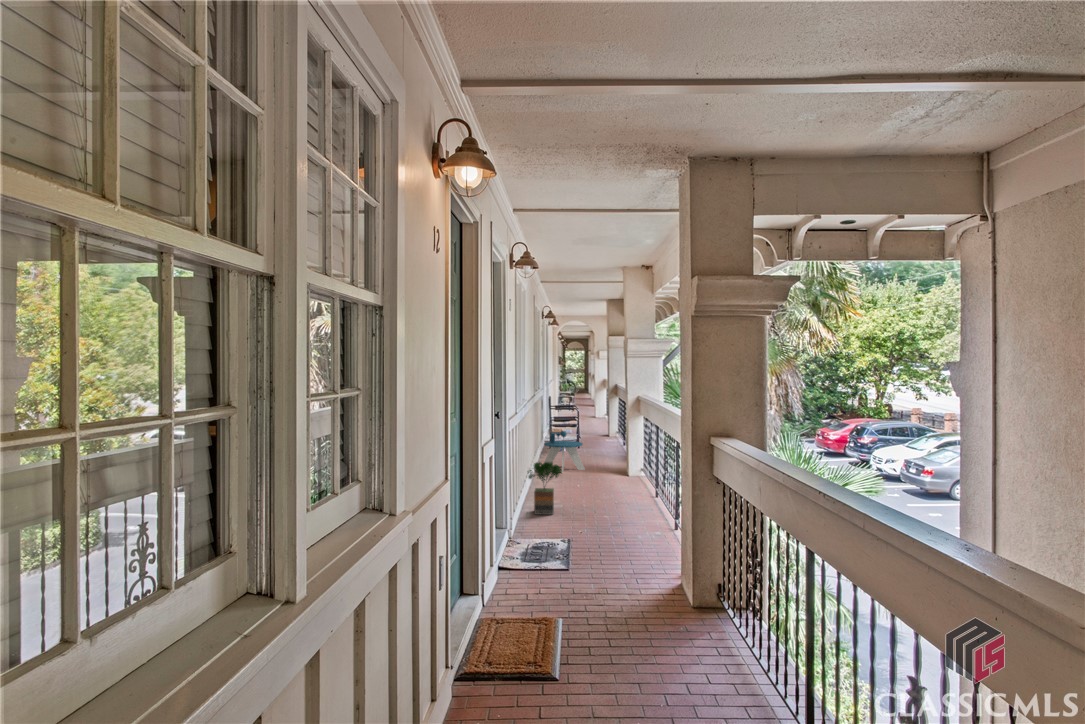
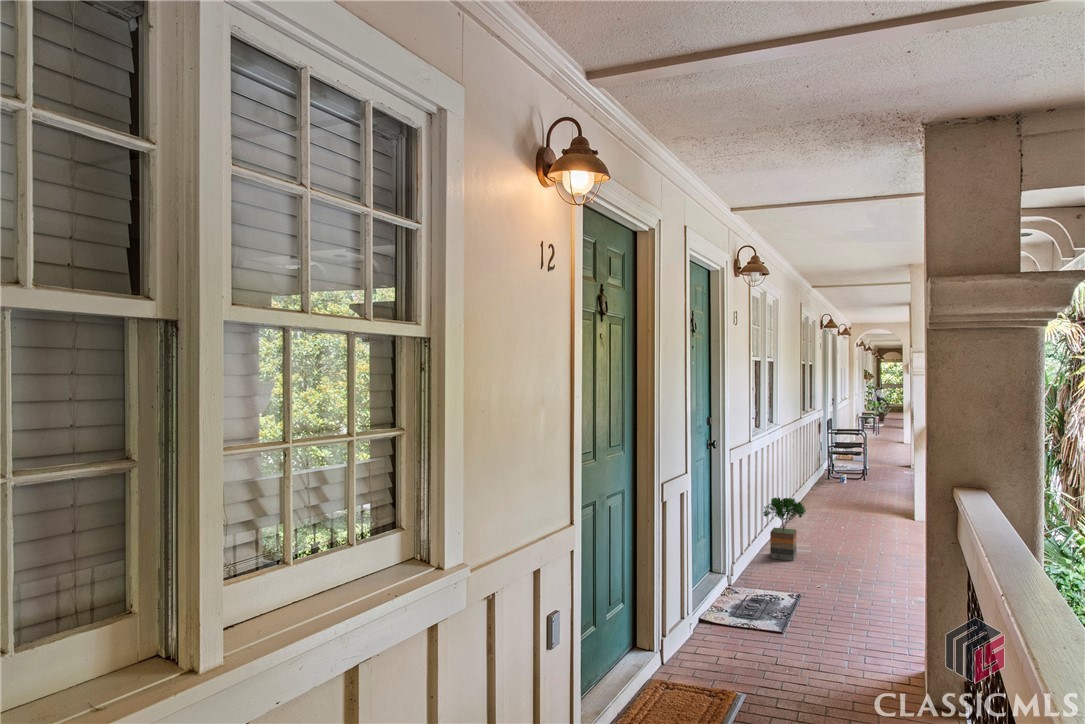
side table: present [544,431,585,472] -> none [802,460,858,510]

